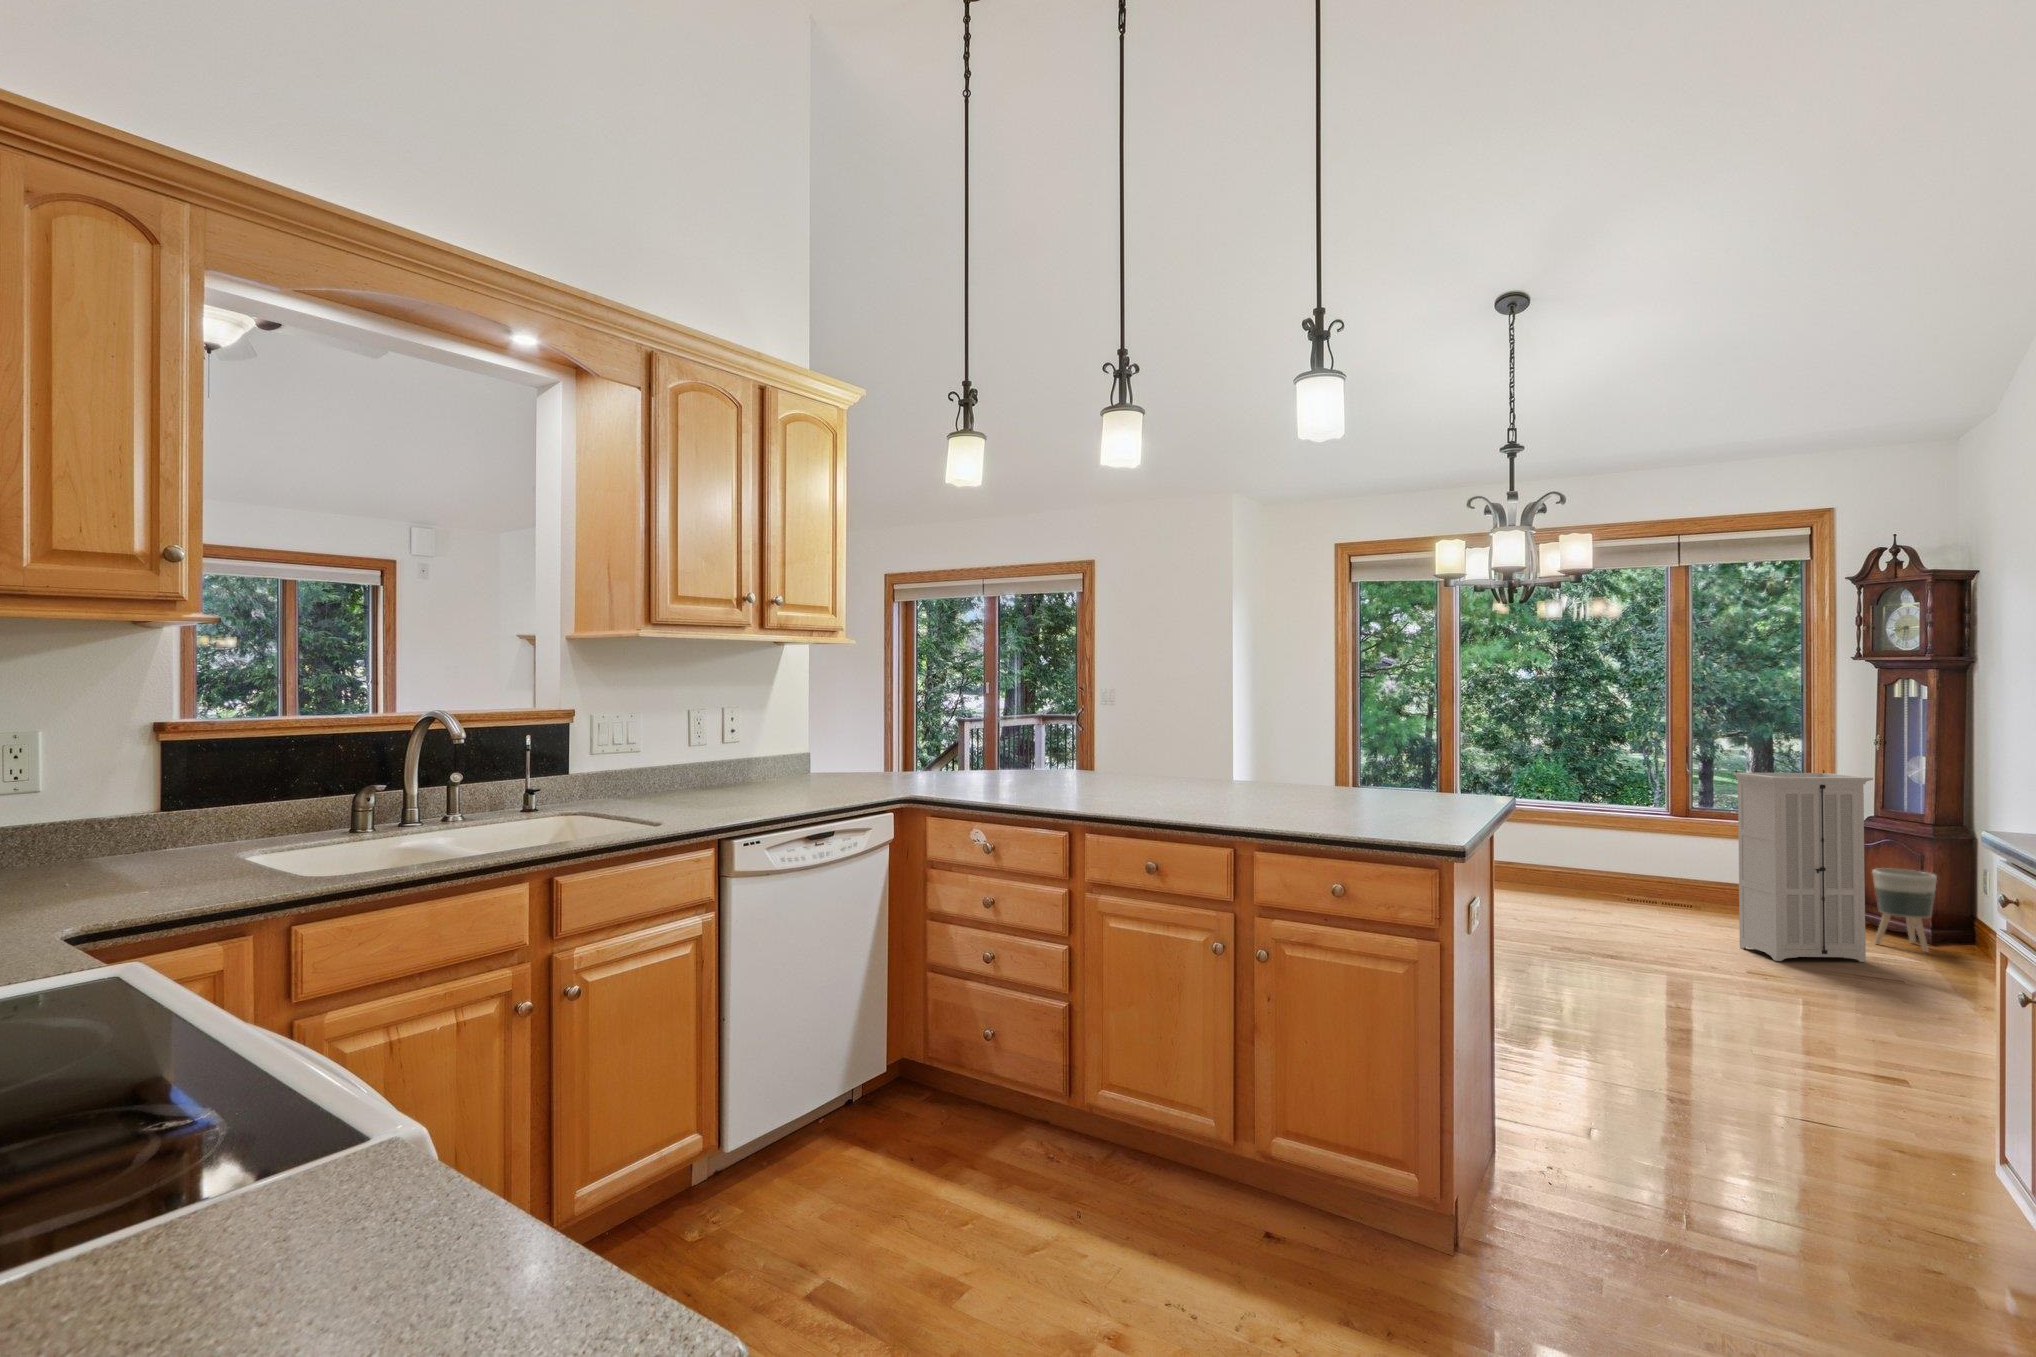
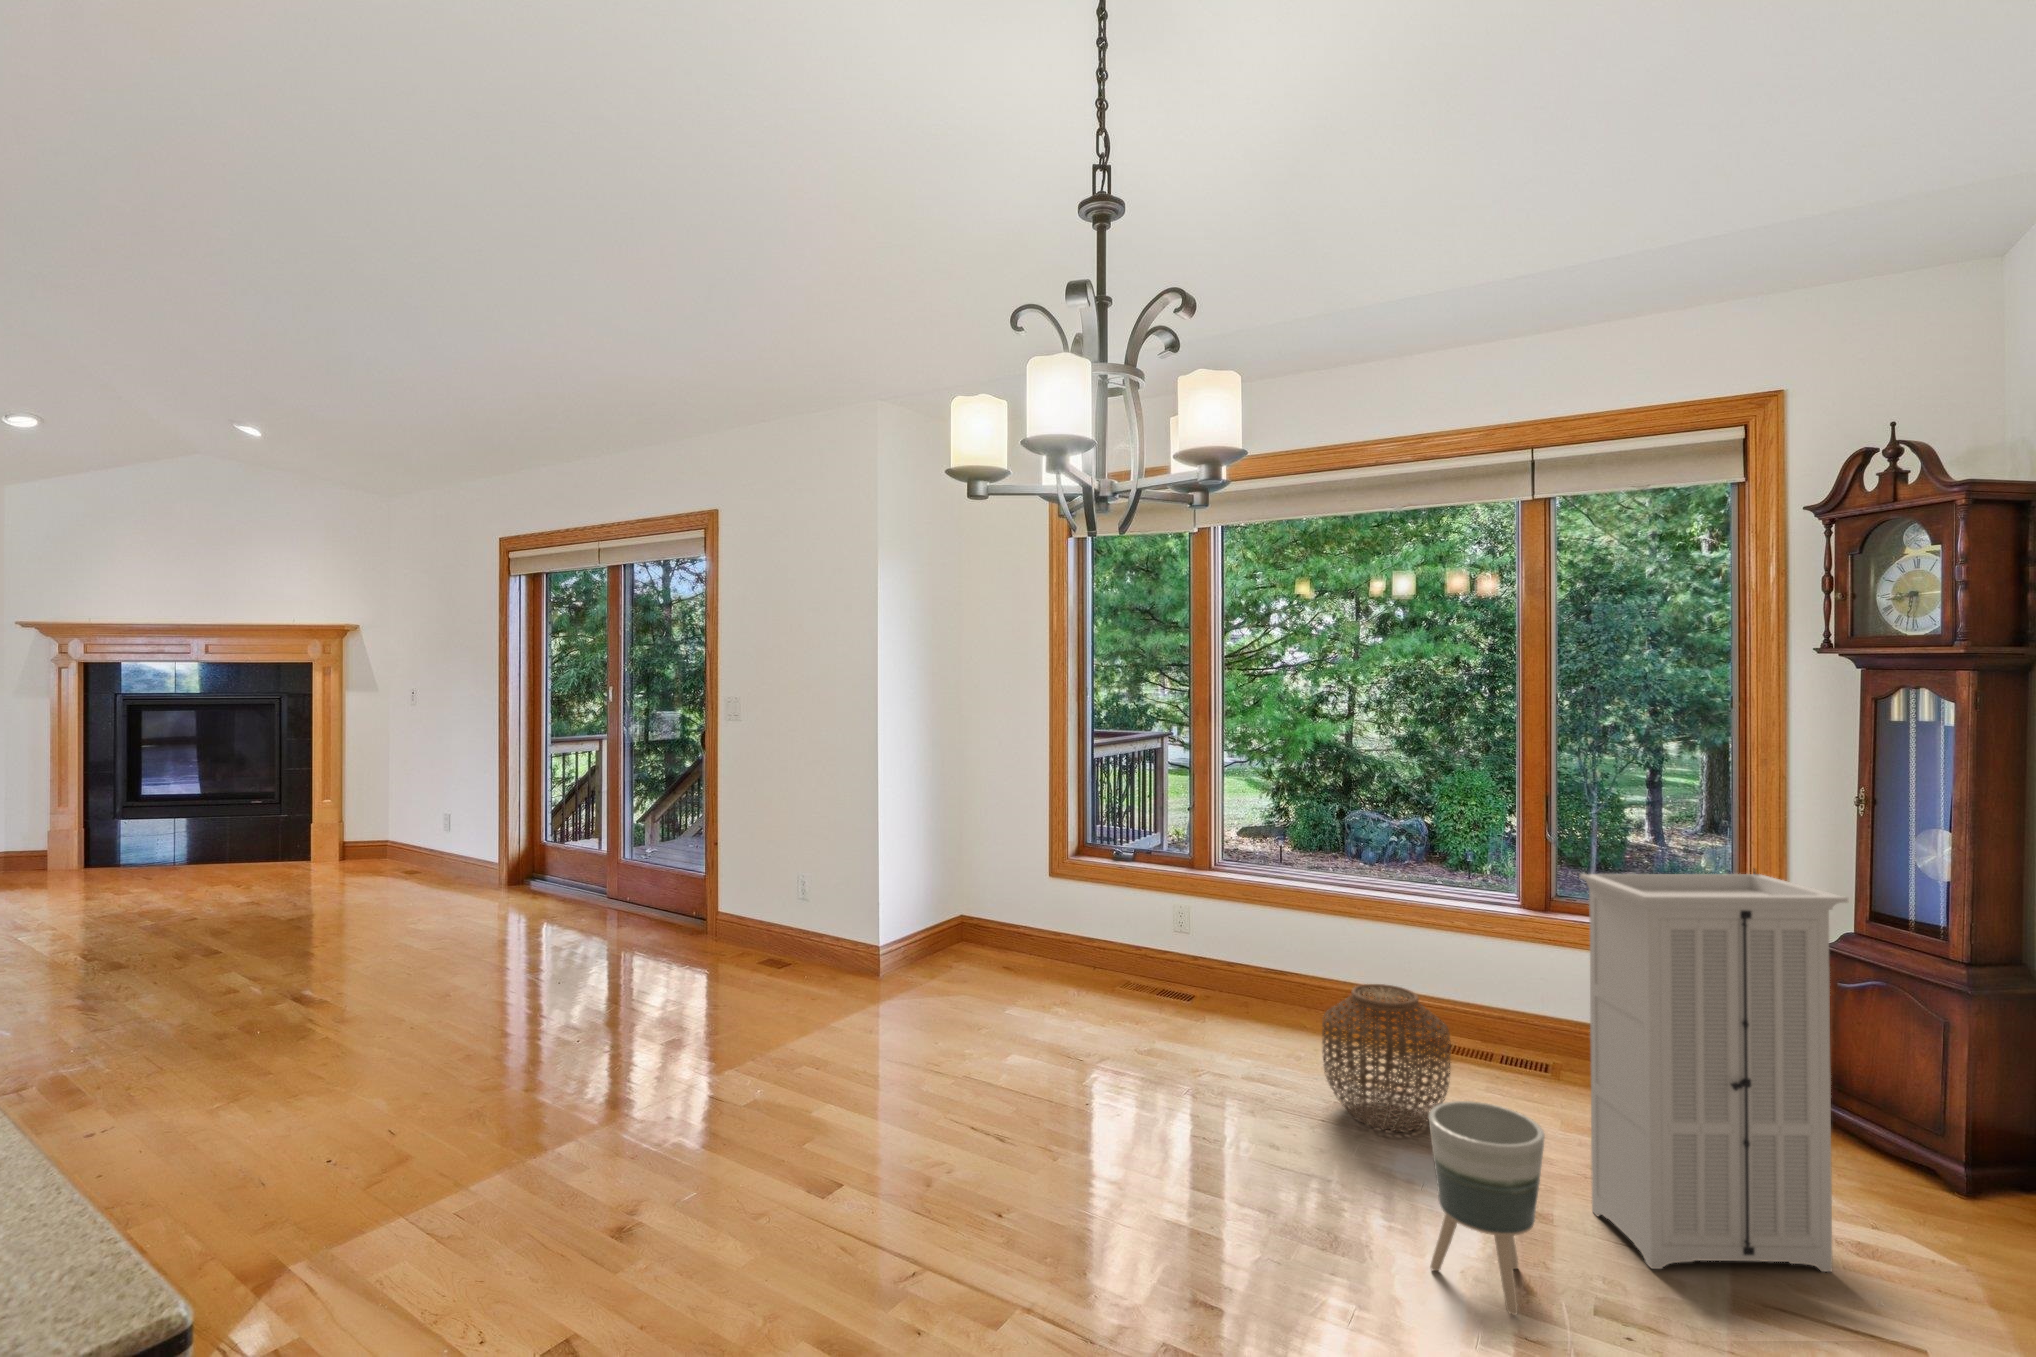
woven basket: none [1570,848,1649,925] -> present [1323,984,1450,1132]
planter: present [1872,869,1937,952] -> present [1429,1101,1545,1315]

